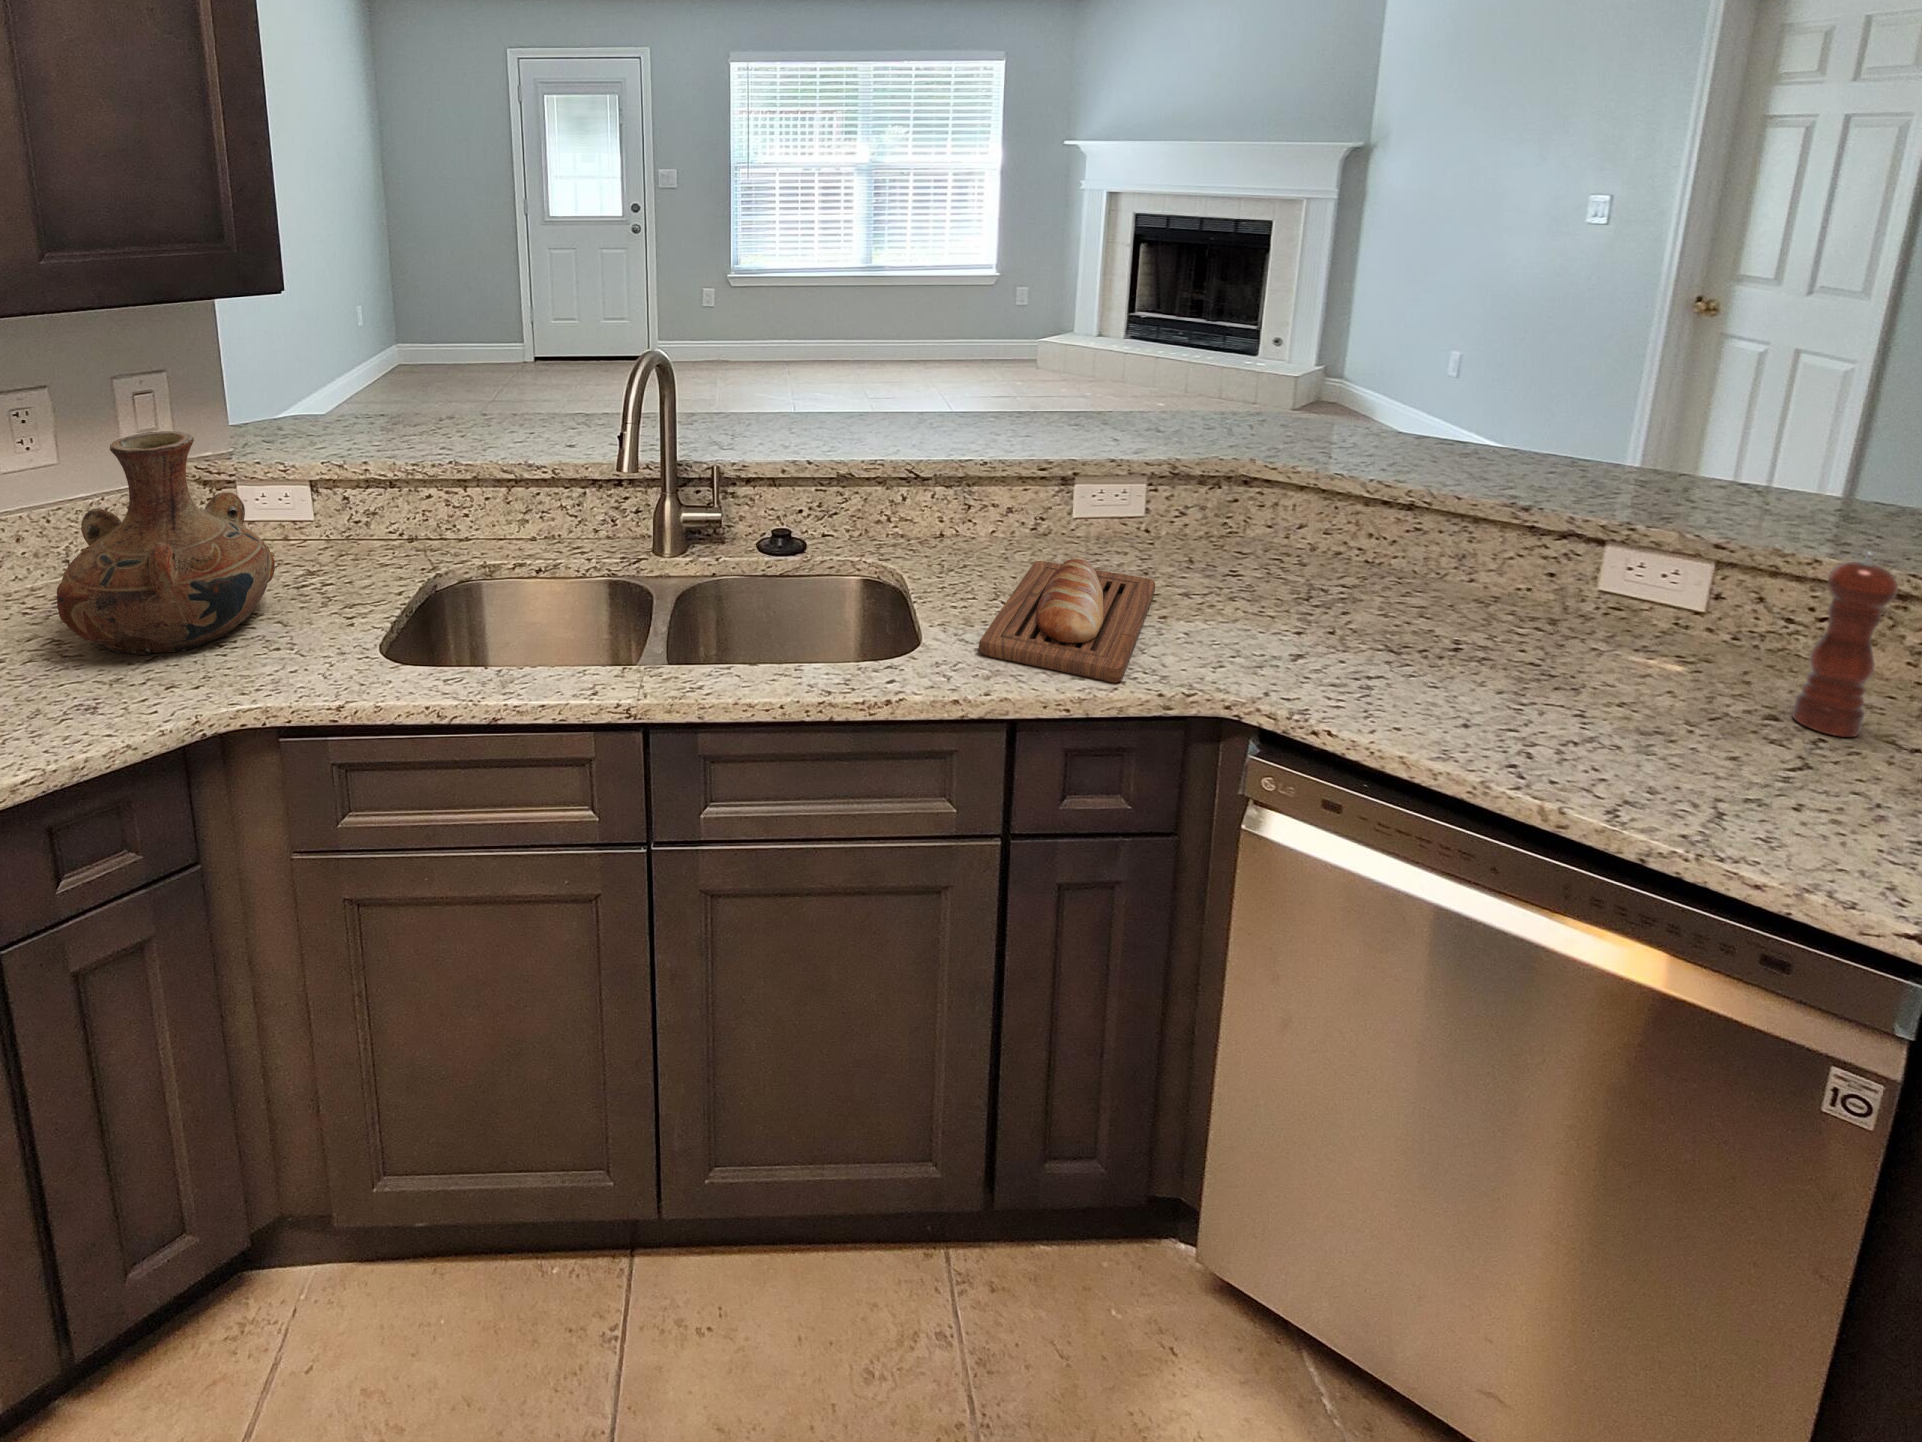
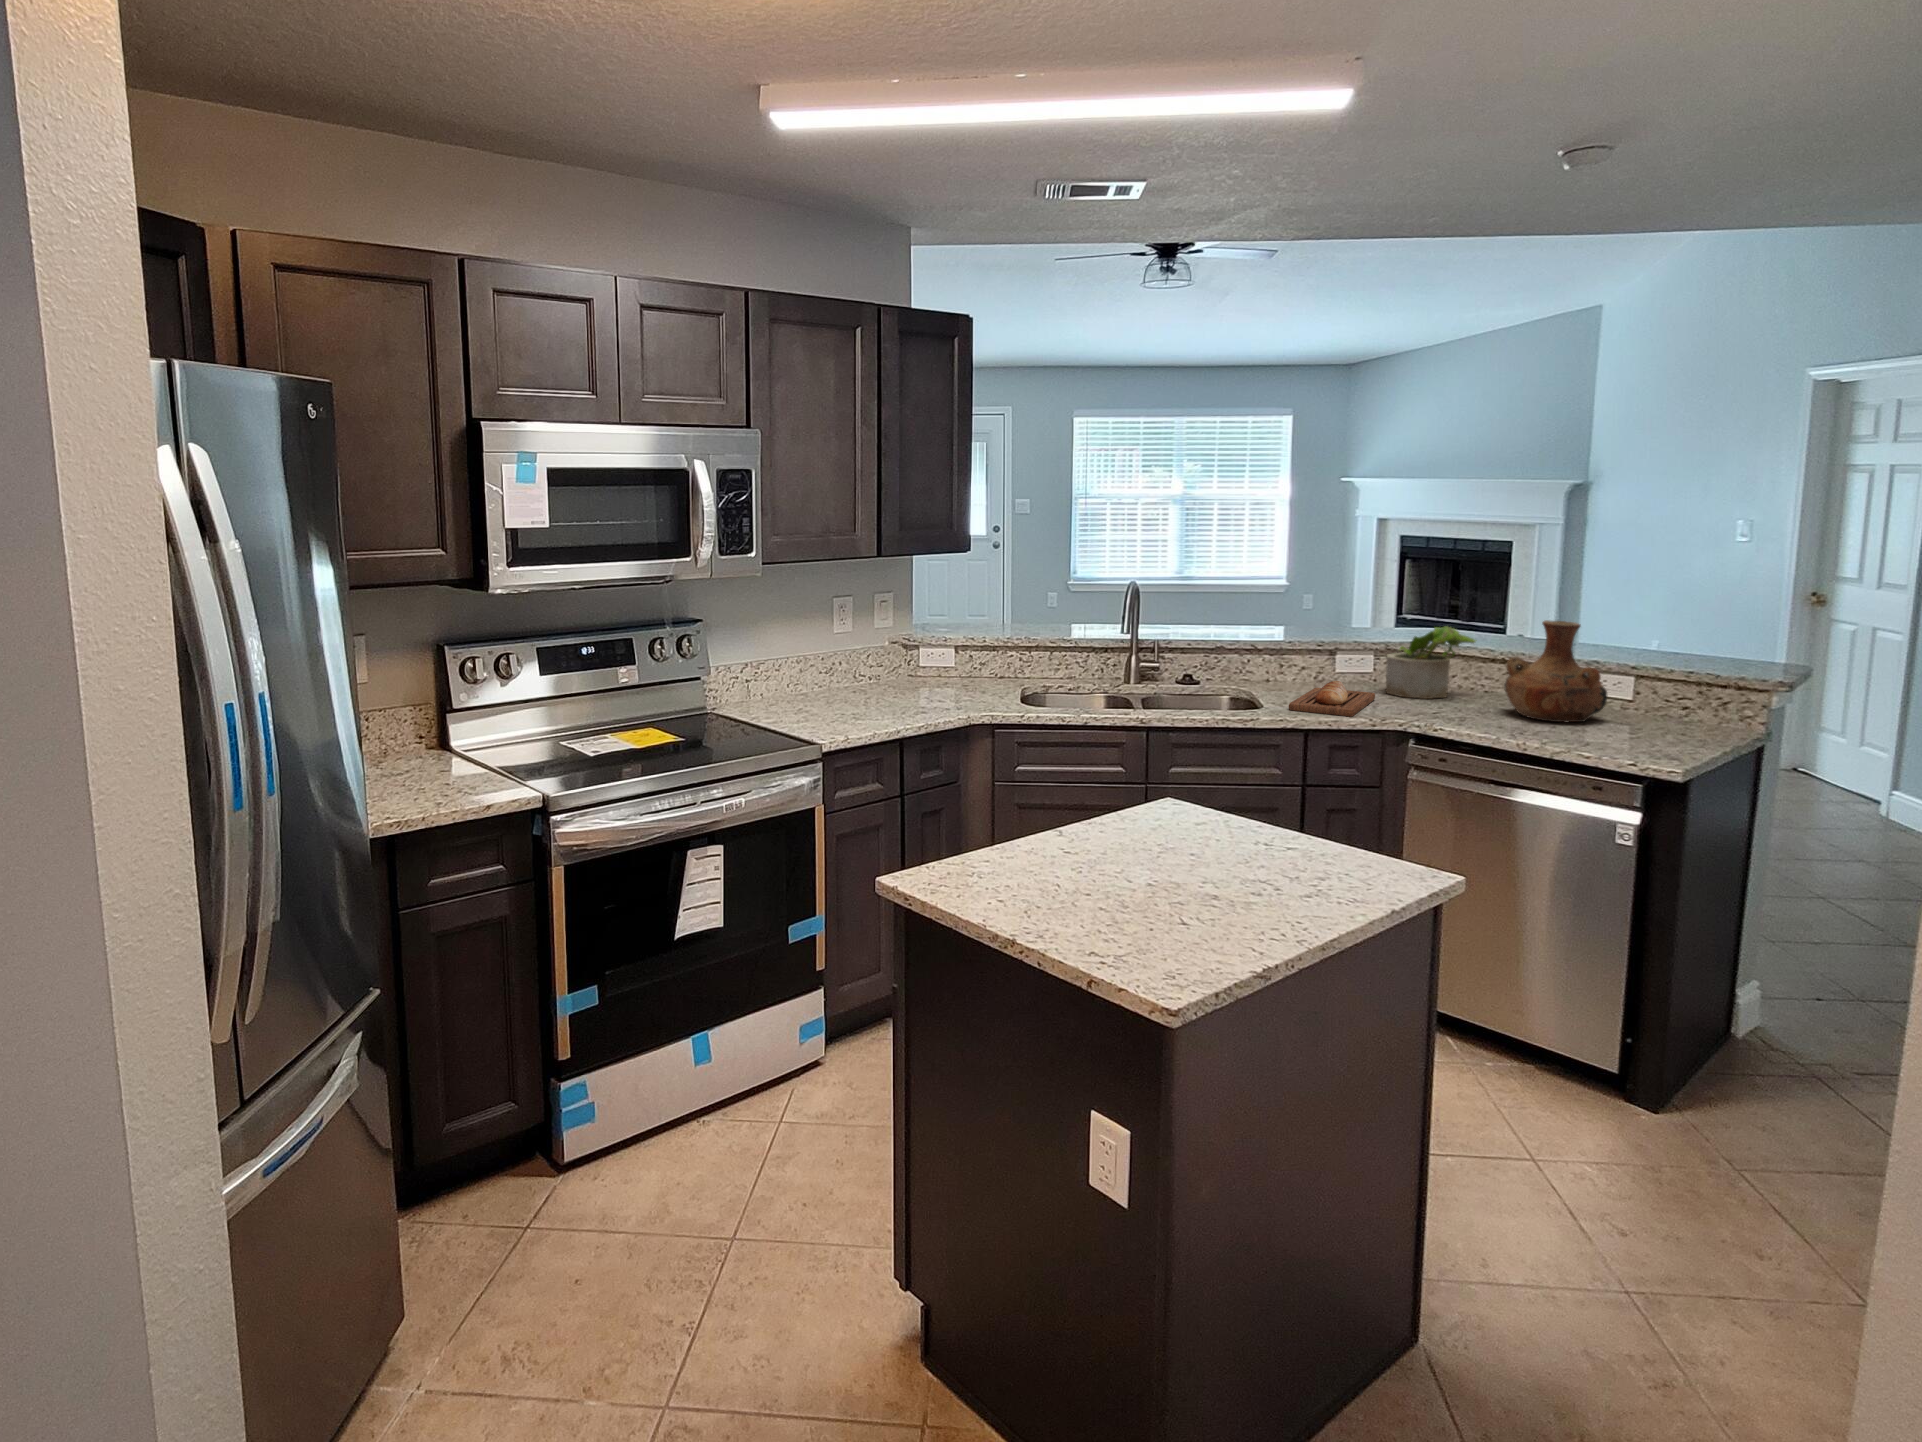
vase: present [57,431,275,655] -> present [1504,620,1607,723]
potted plant: none [1168,438,1351,584] -> present [1386,626,1476,699]
pepper mill: present [1792,551,1898,737] -> none [1648,653,1677,733]

